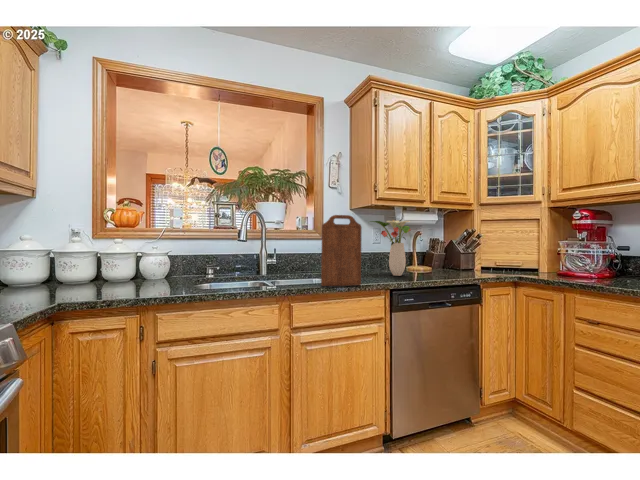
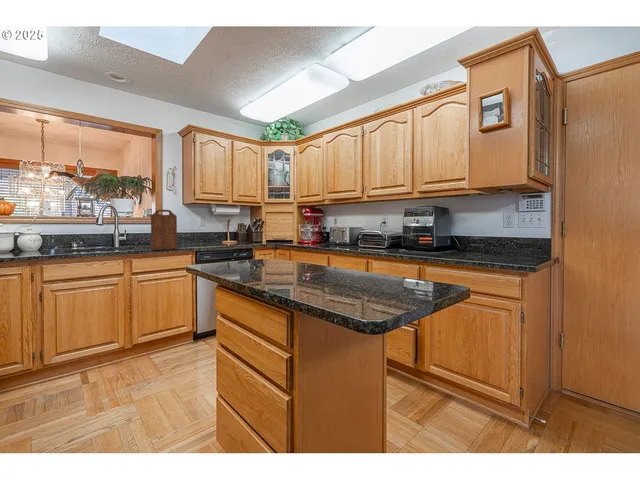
flower arrangement: present [371,220,411,276] -> none [188,212,216,245]

